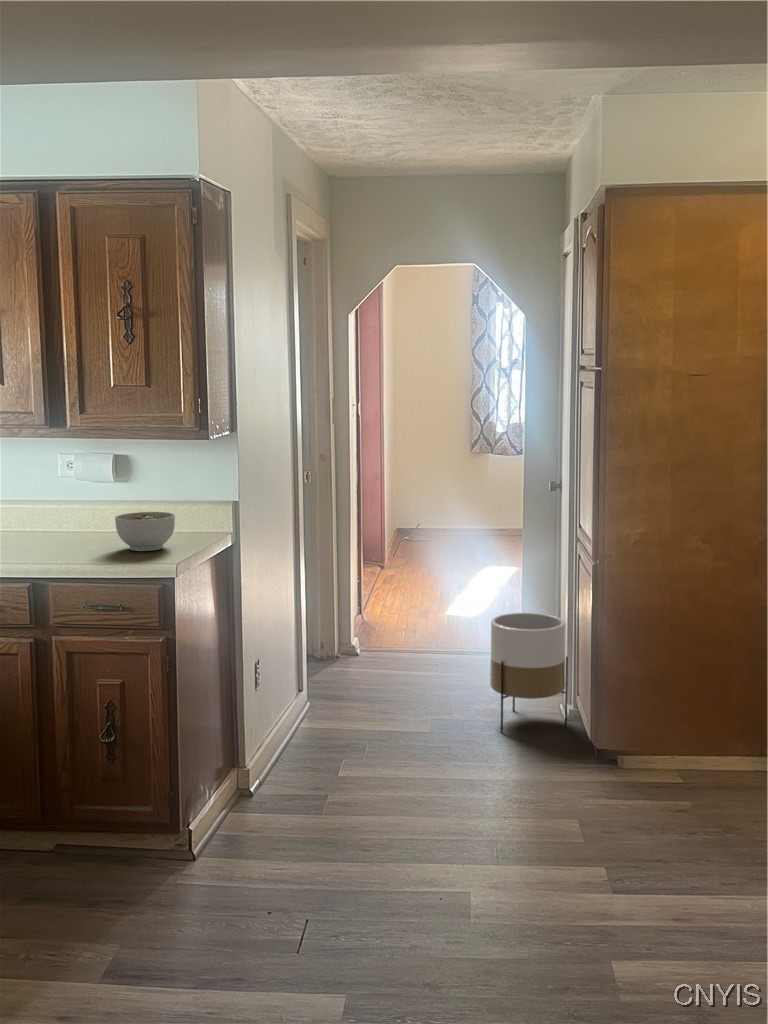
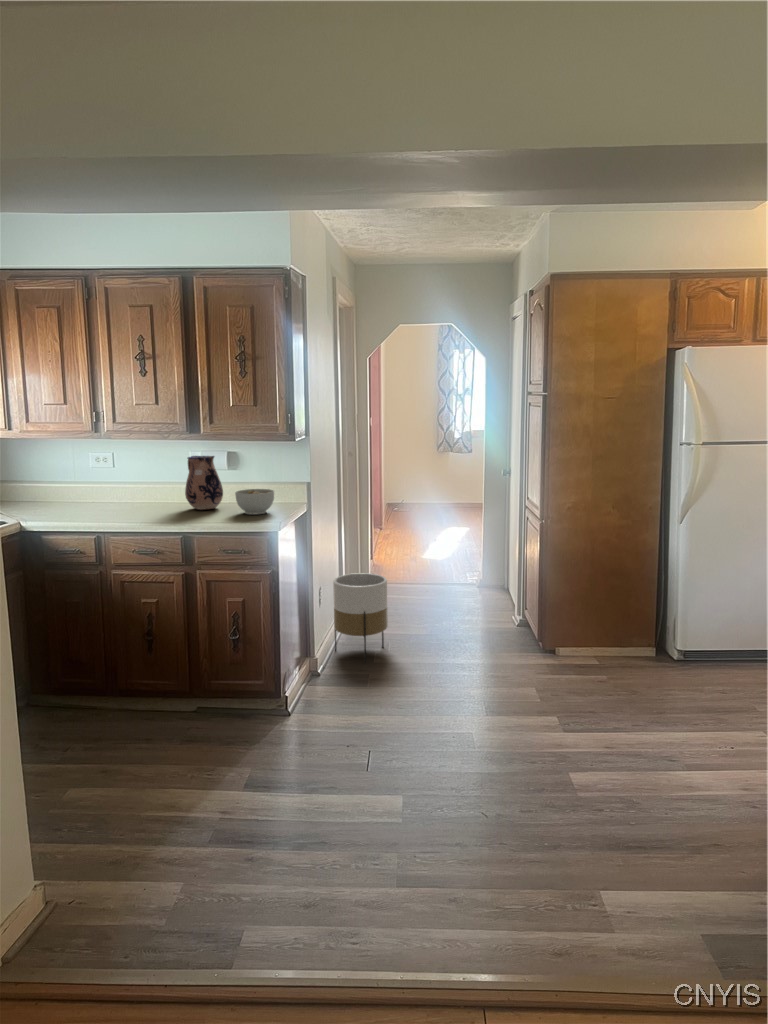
ceramic pitcher: none [43,461,101,543] -> present [185,456,223,510]
planter: present [490,613,568,733] -> present [333,573,388,663]

